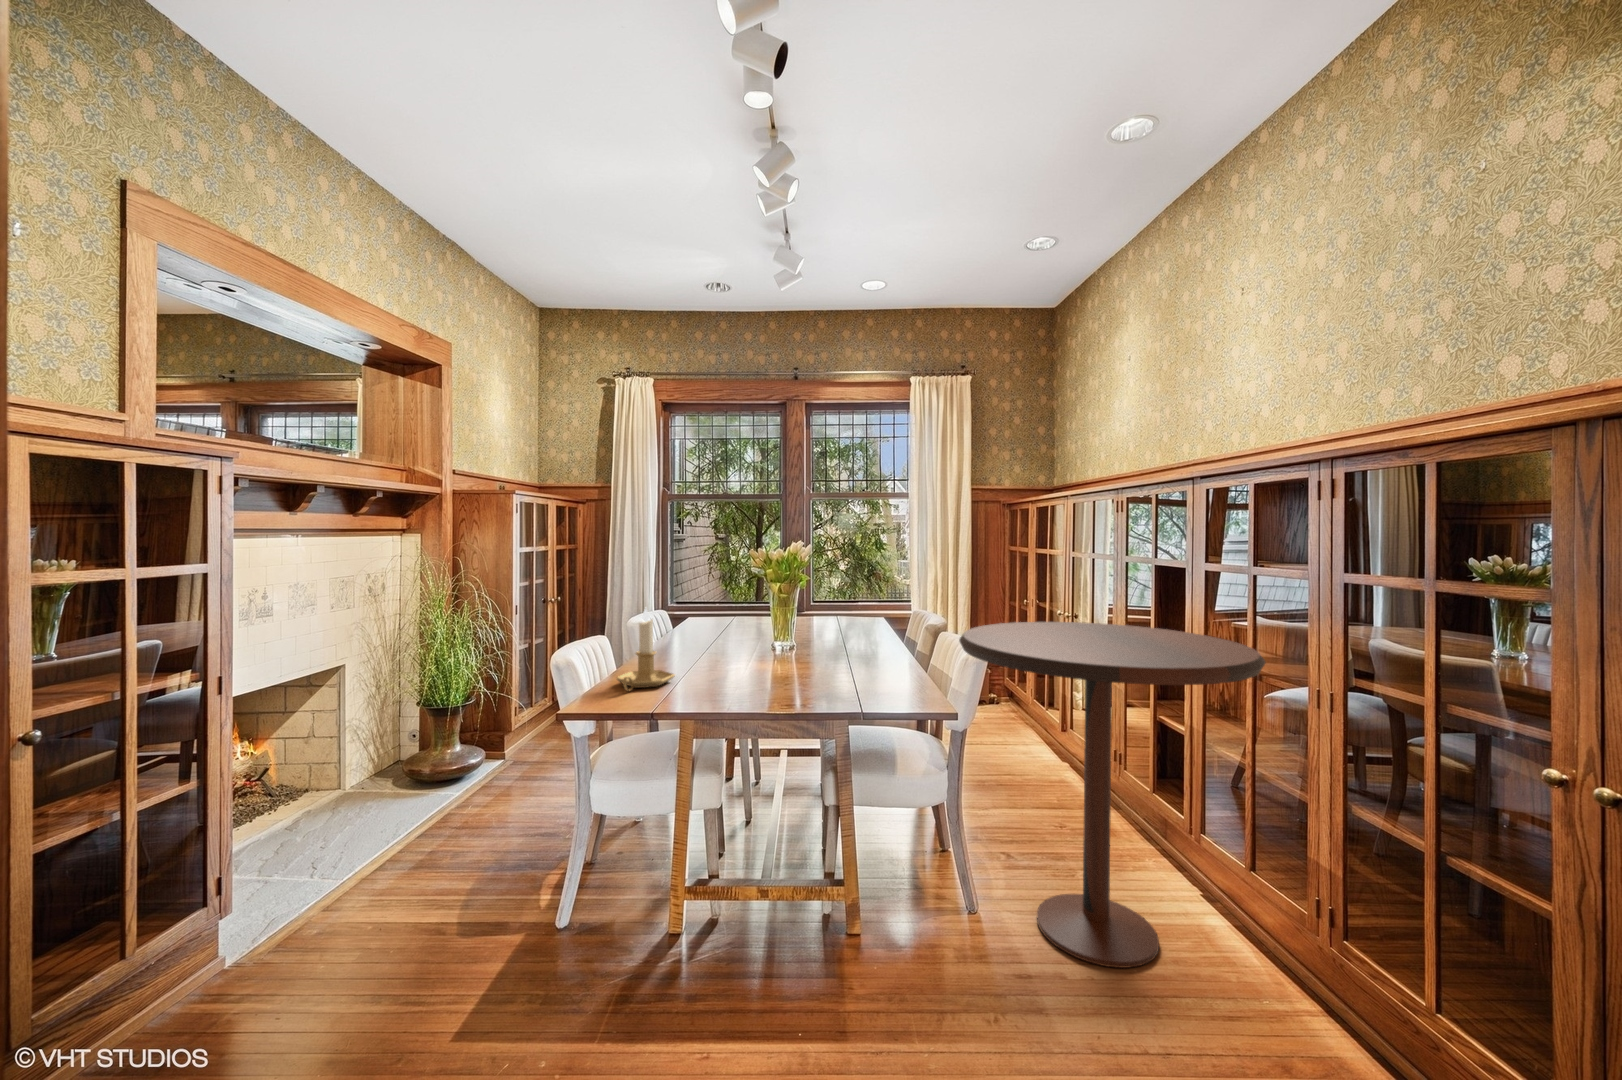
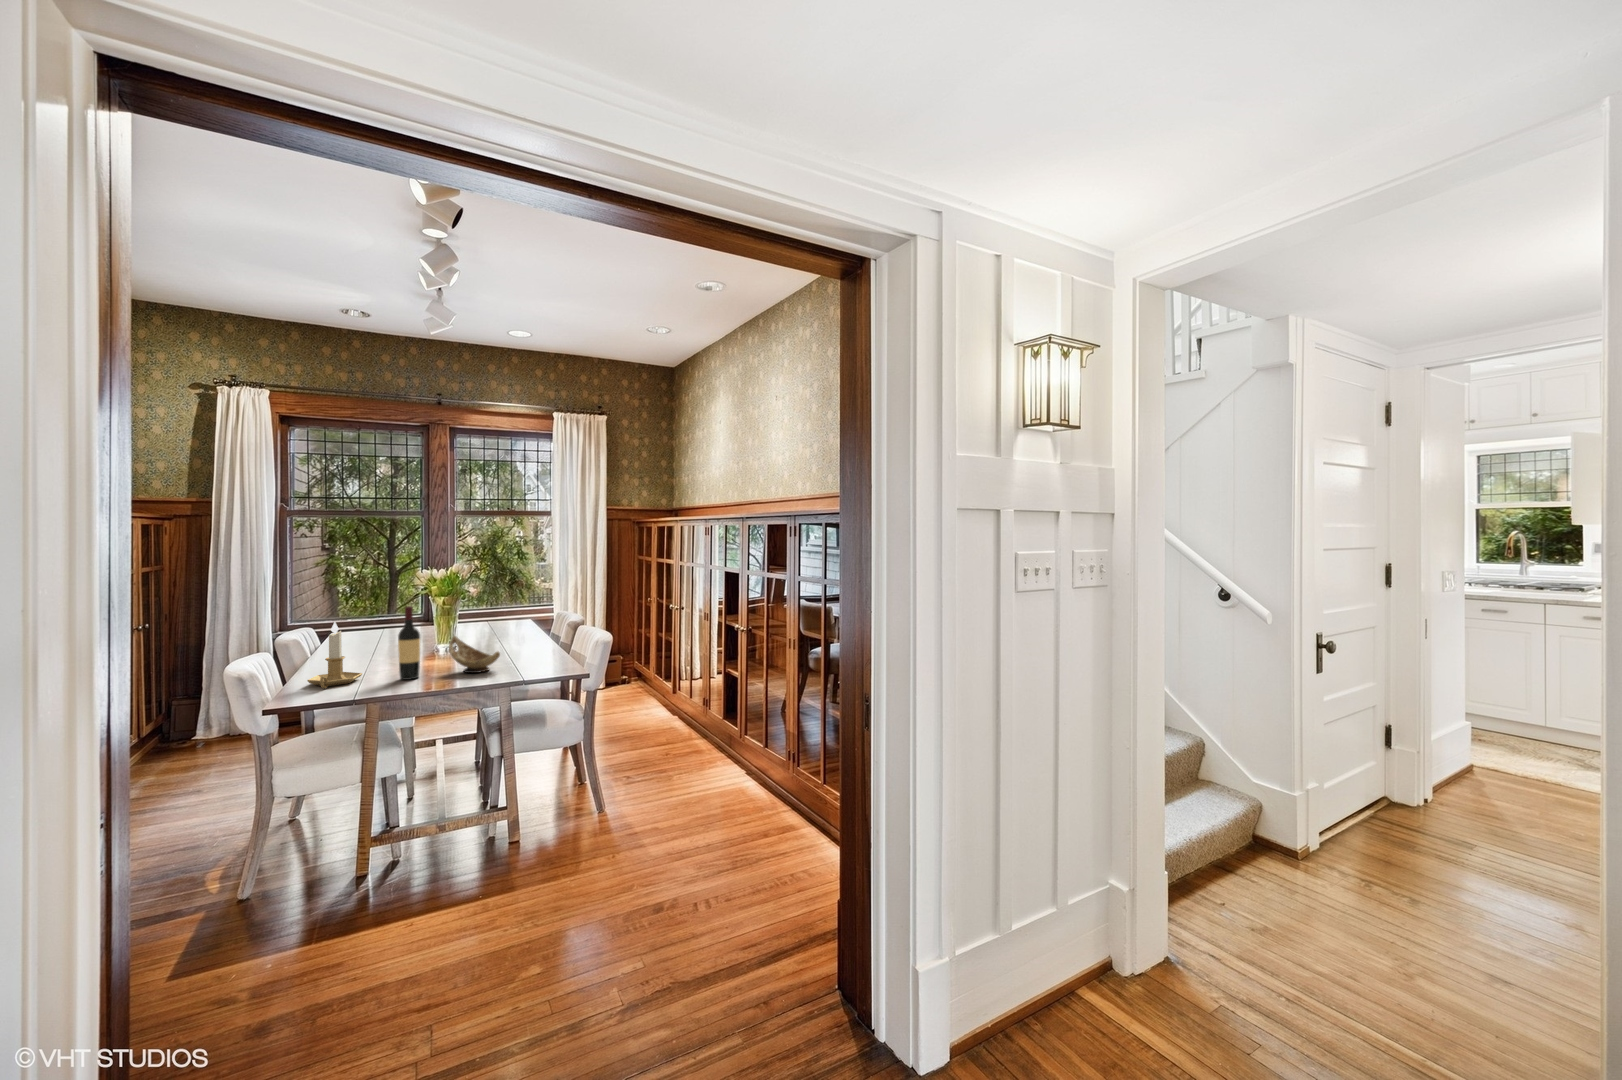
wine bottle: none [710,592,736,690] -> present [398,606,420,680]
pedestal table: present [959,622,1266,968] -> none [592,613,765,817]
decorative bowl: none [770,635,832,690] -> present [449,636,500,673]

